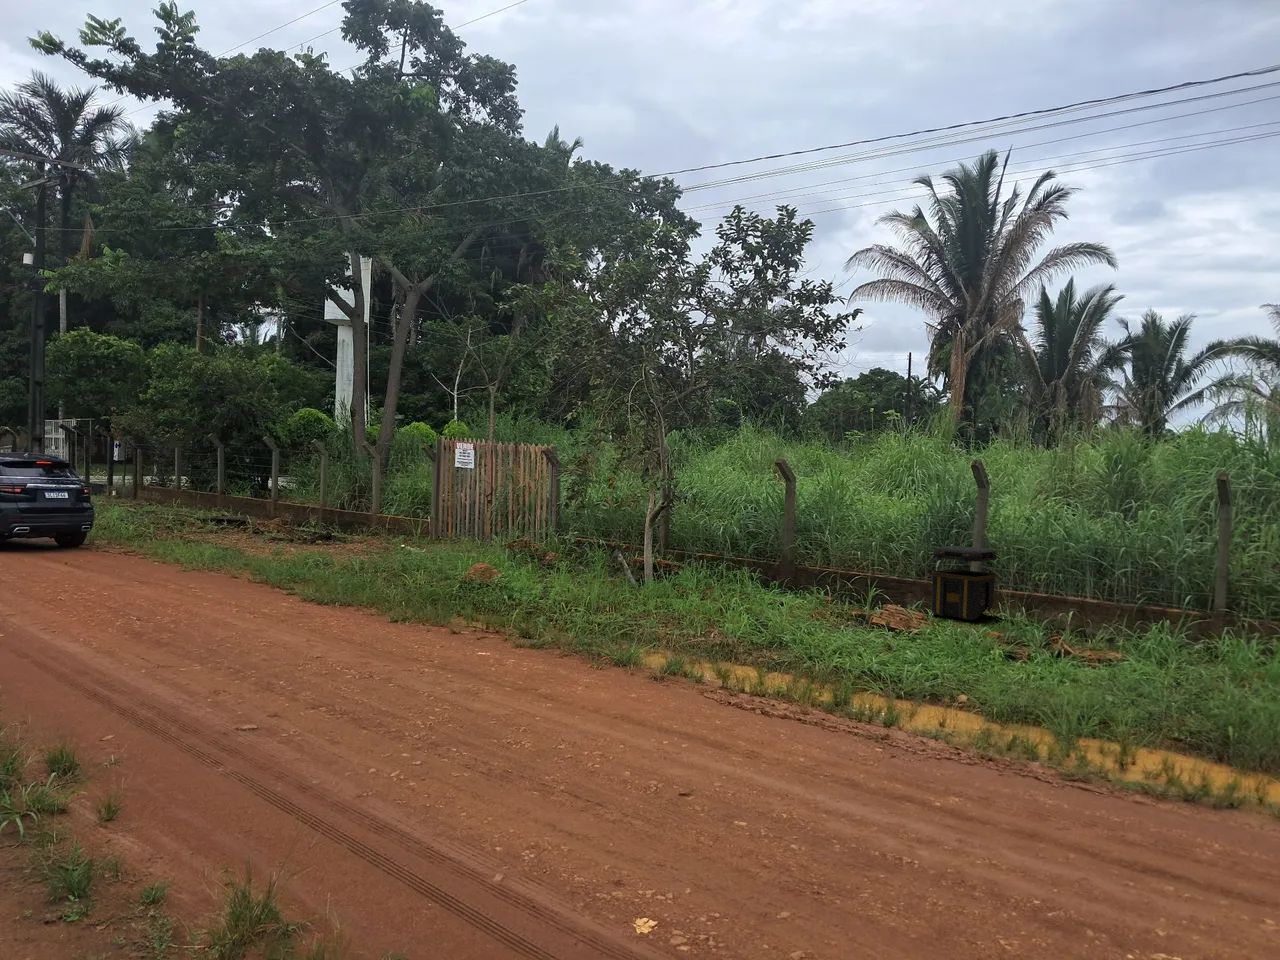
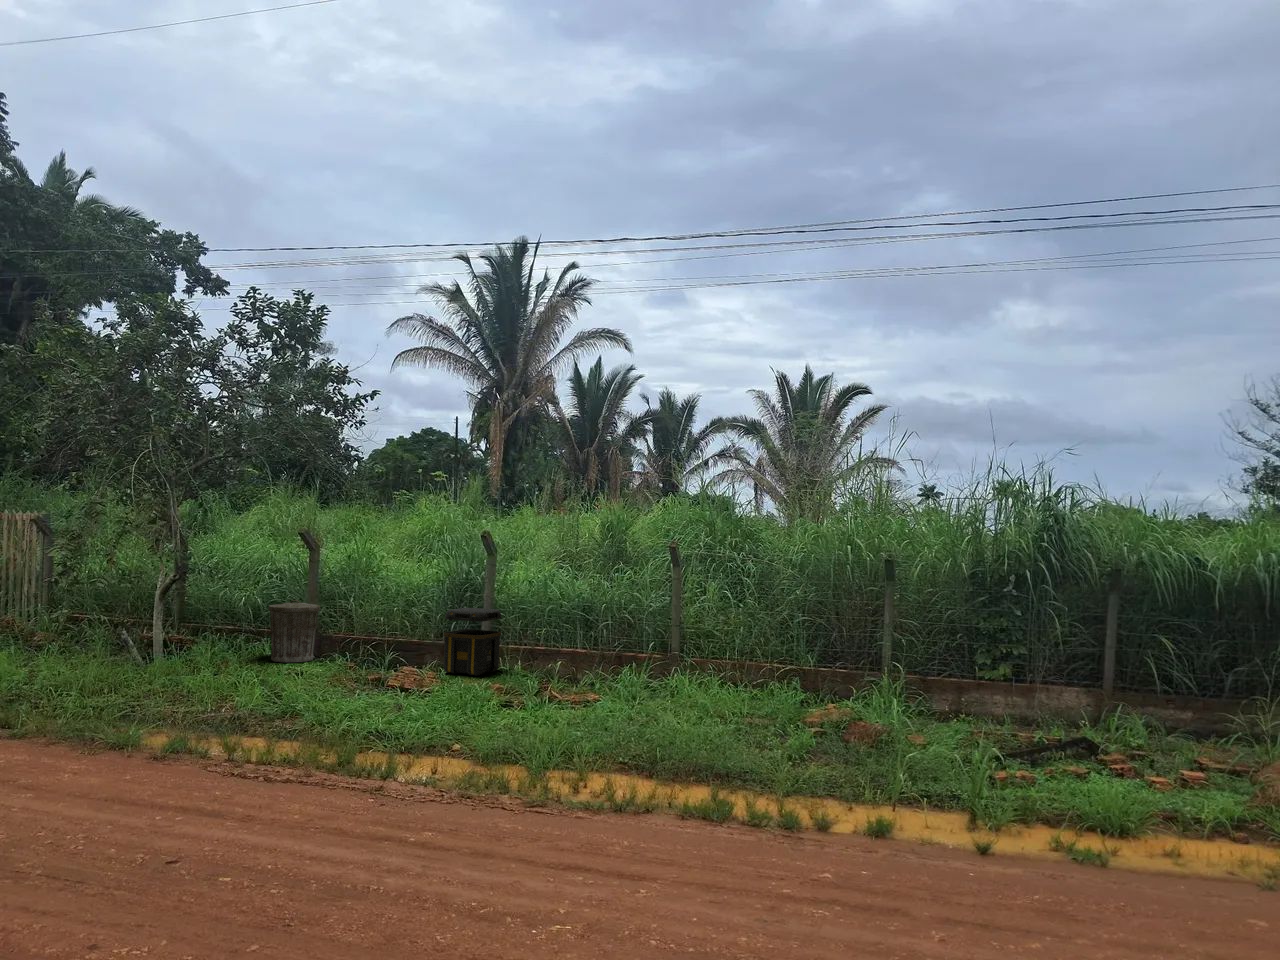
trash can: none [748,531,799,593] -> present [268,600,320,662]

